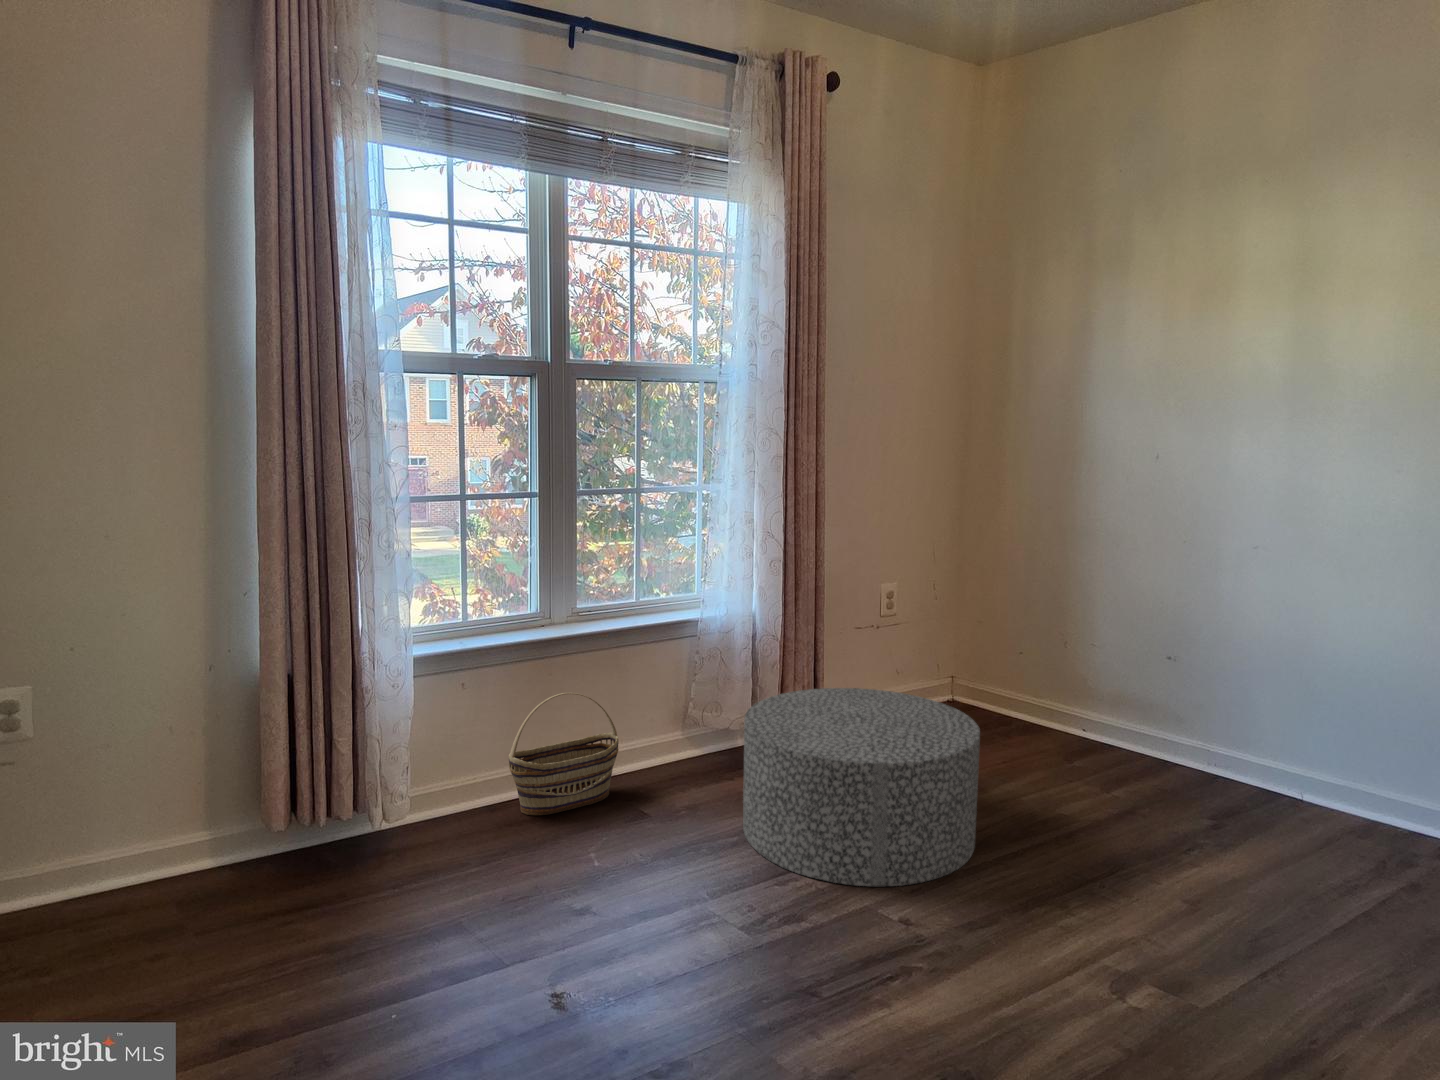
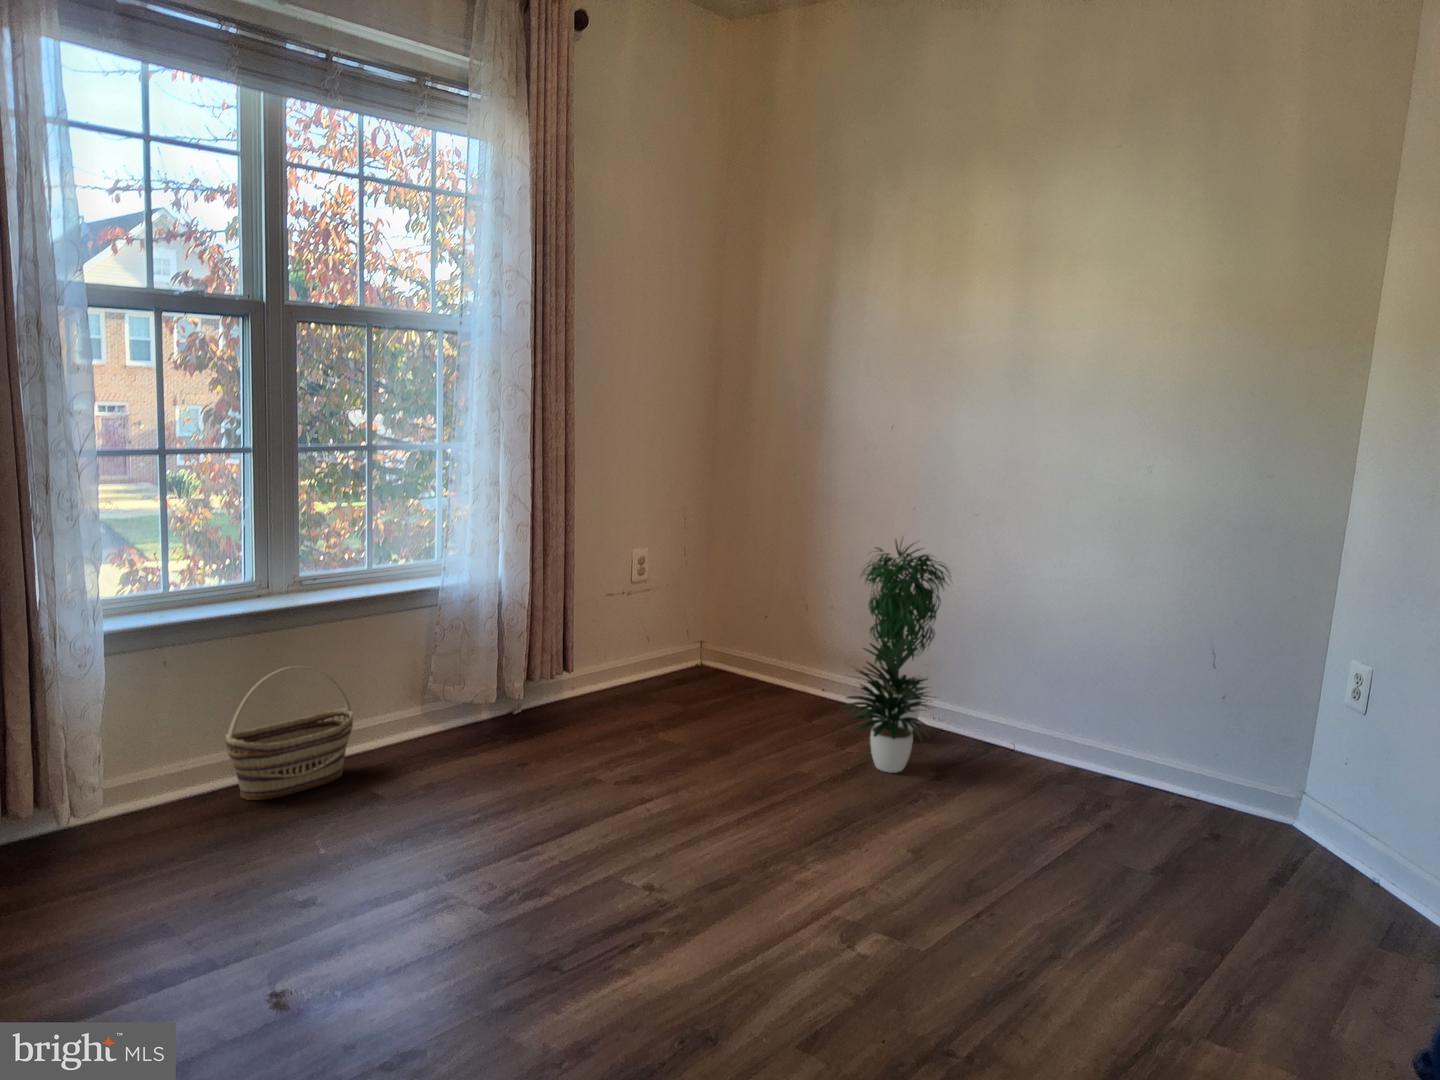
potted plant: none [1106,571,1235,831] -> present [840,541,949,773]
ottoman: present [743,688,980,886] -> none [491,652,725,842]

